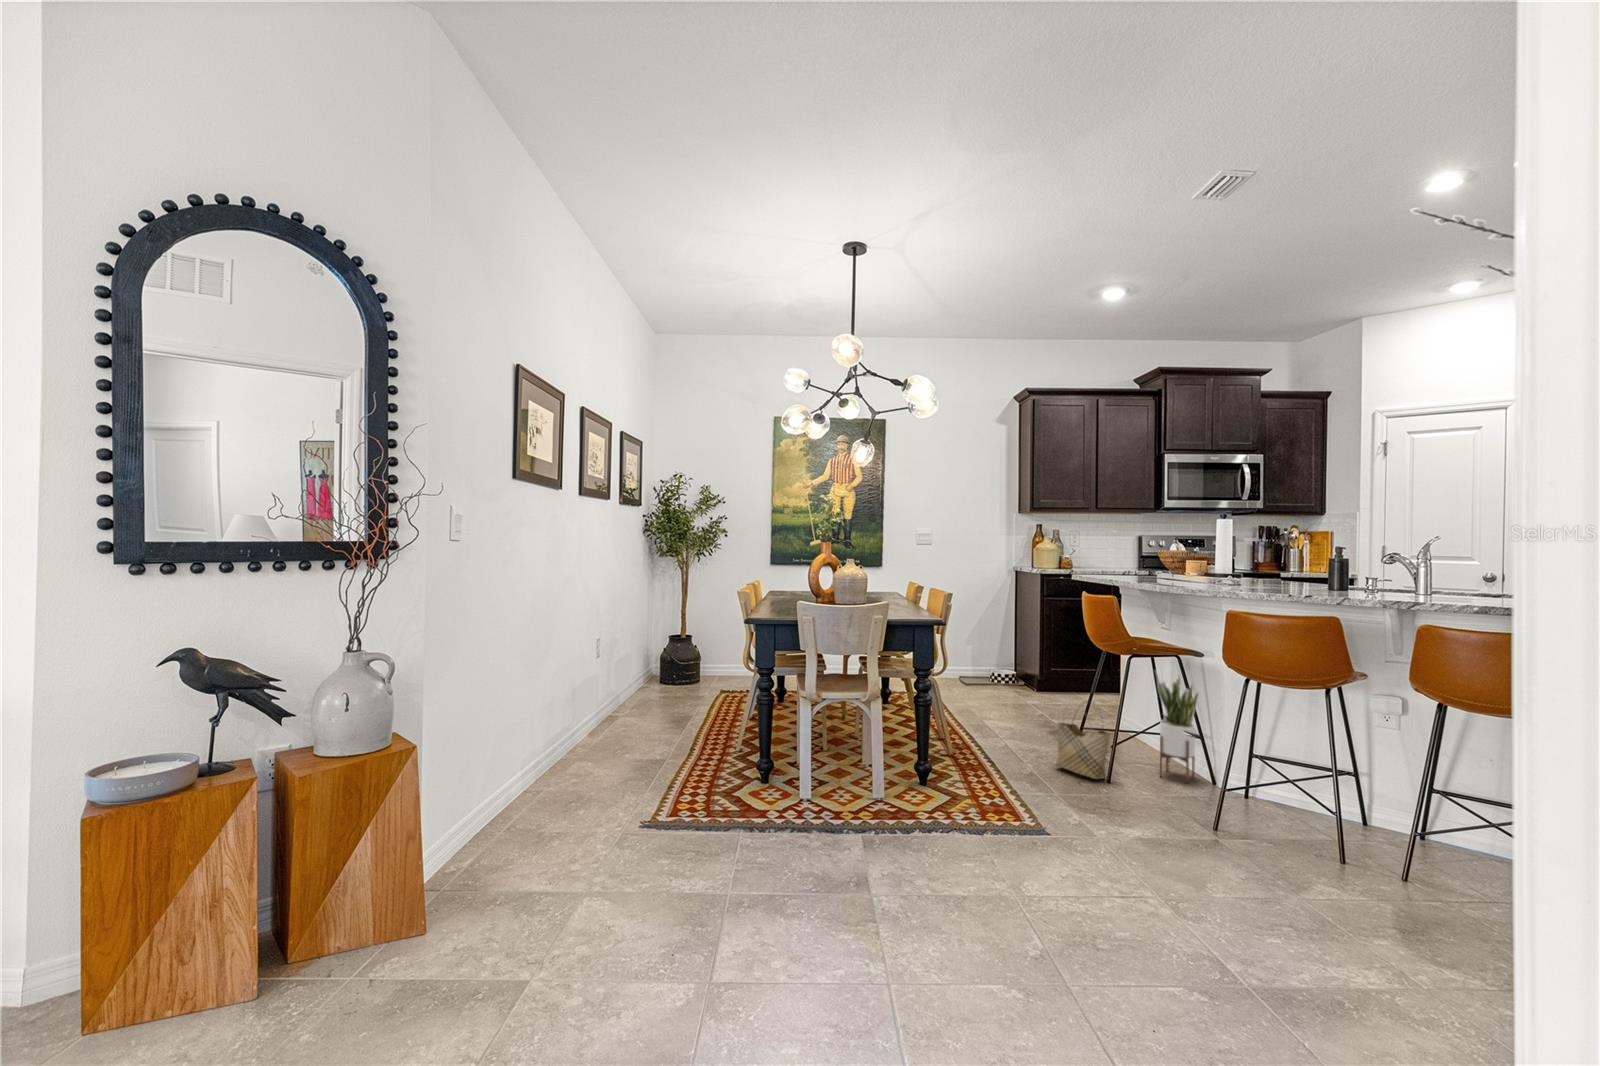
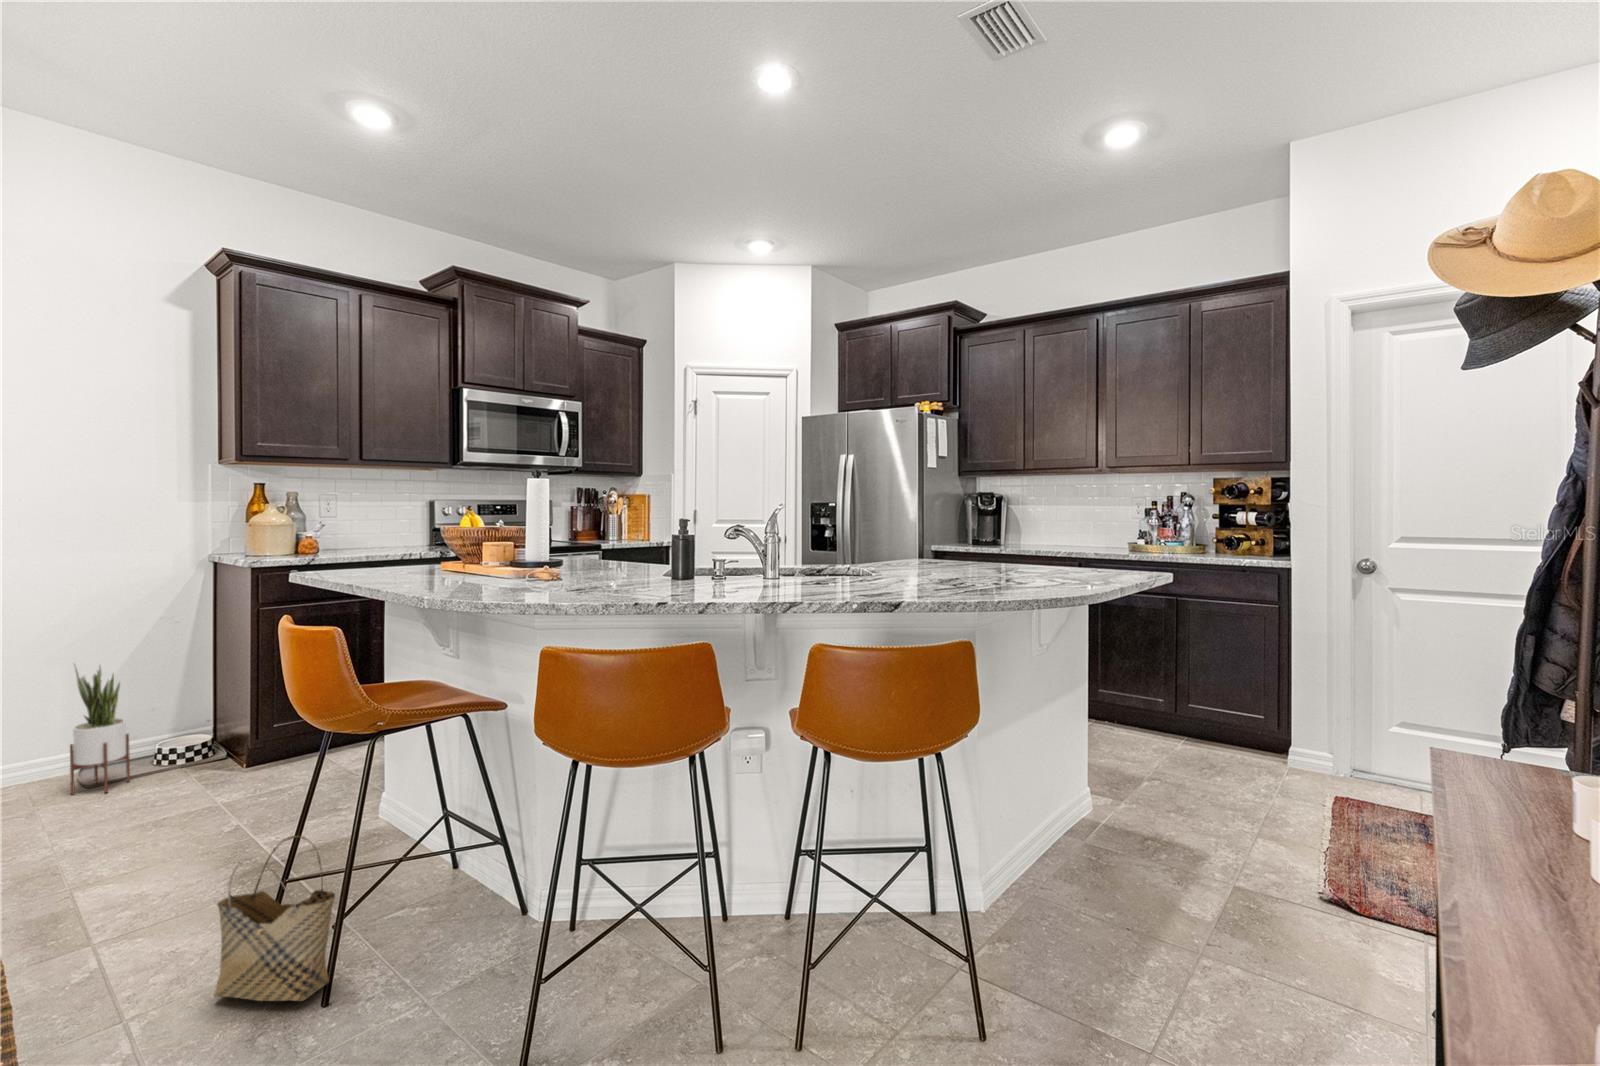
potted plant: present [1156,673,1199,783] -> present [70,664,130,795]

